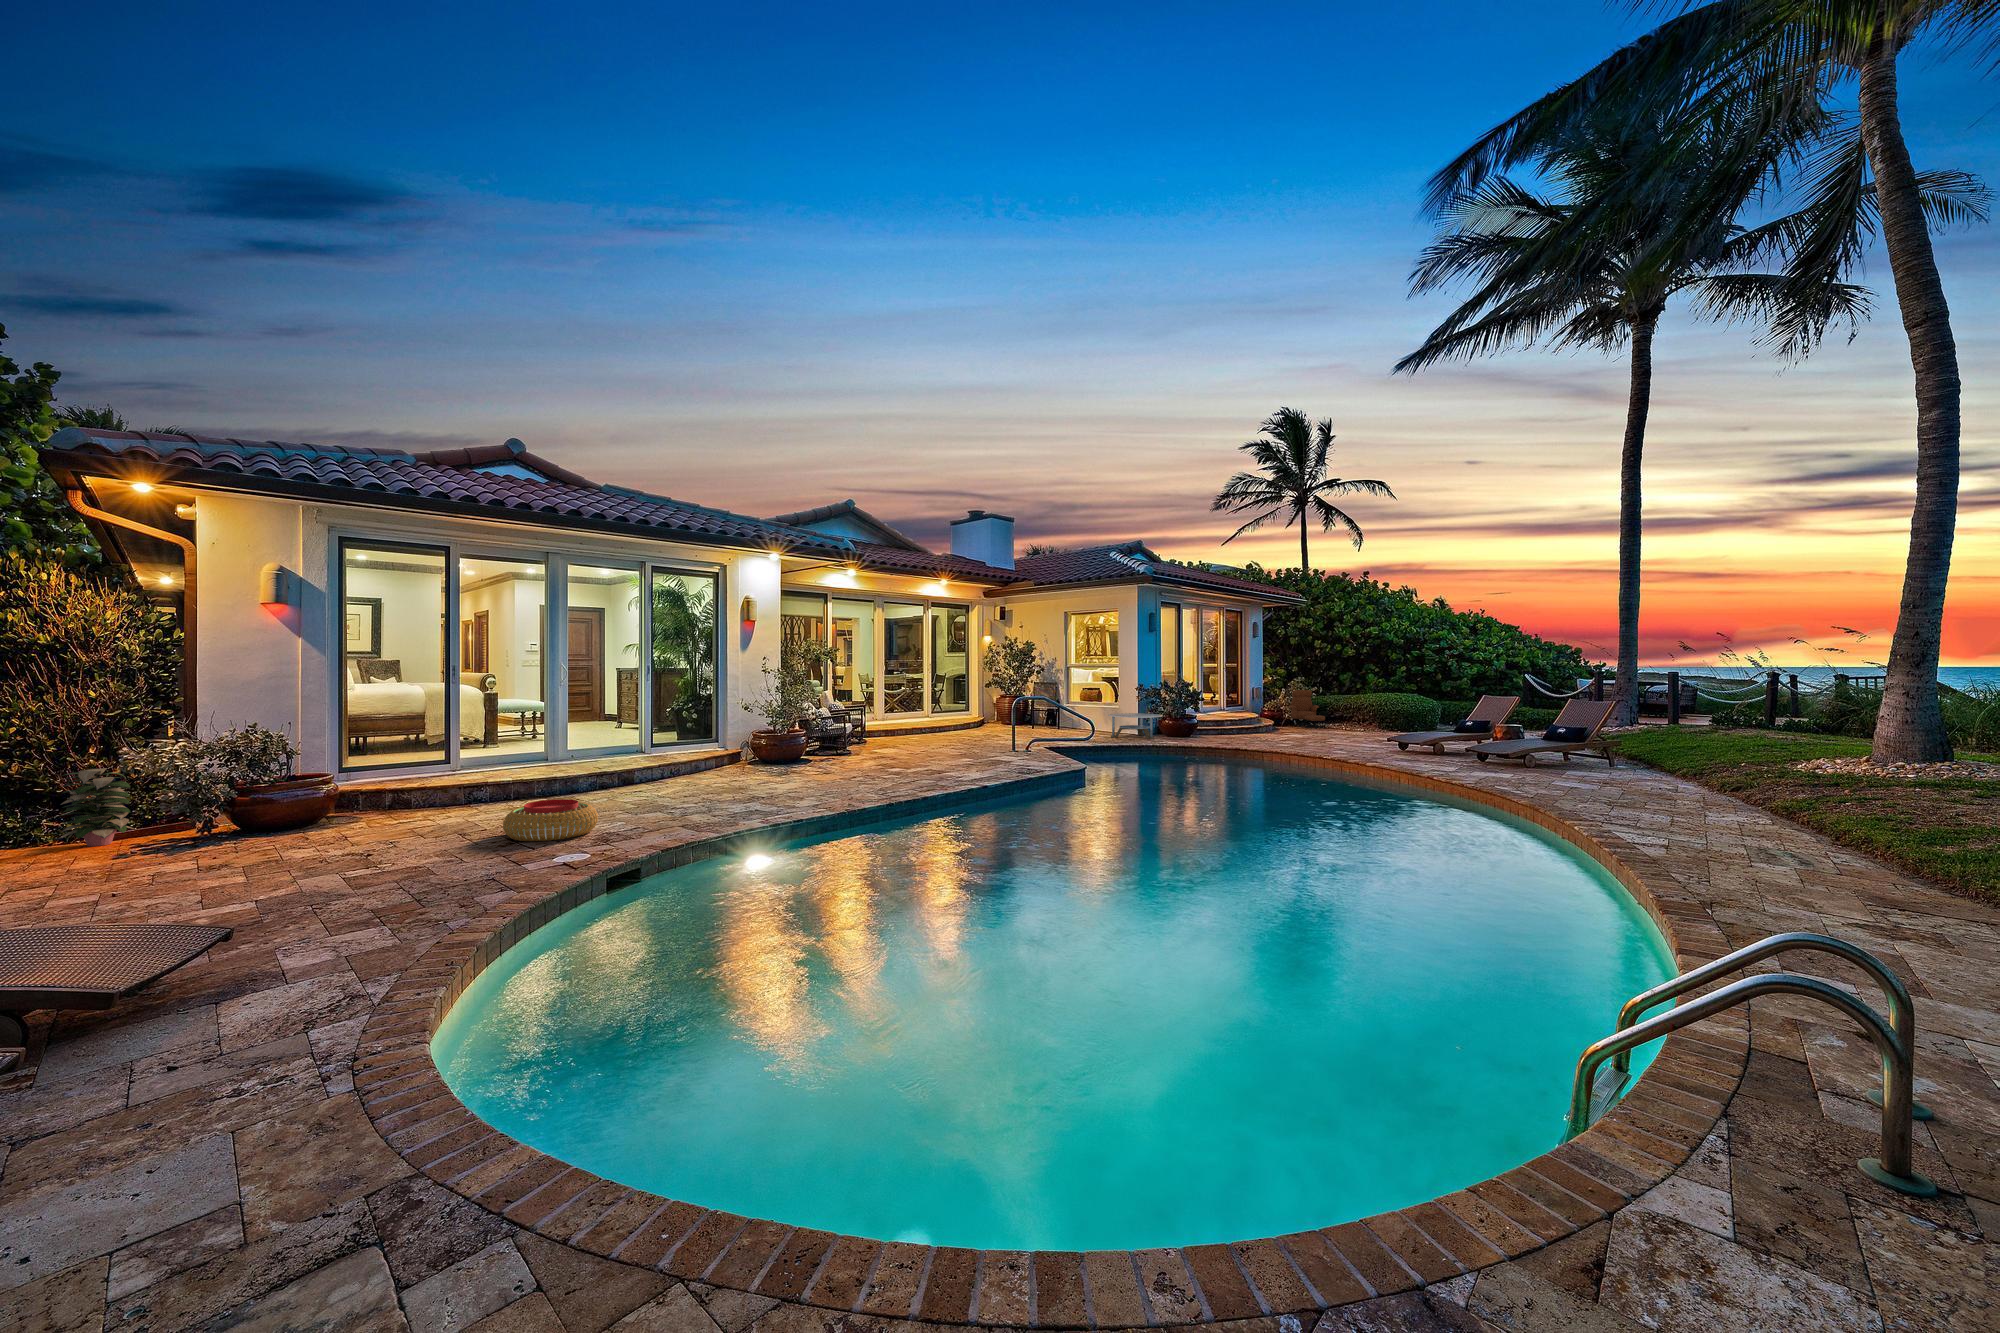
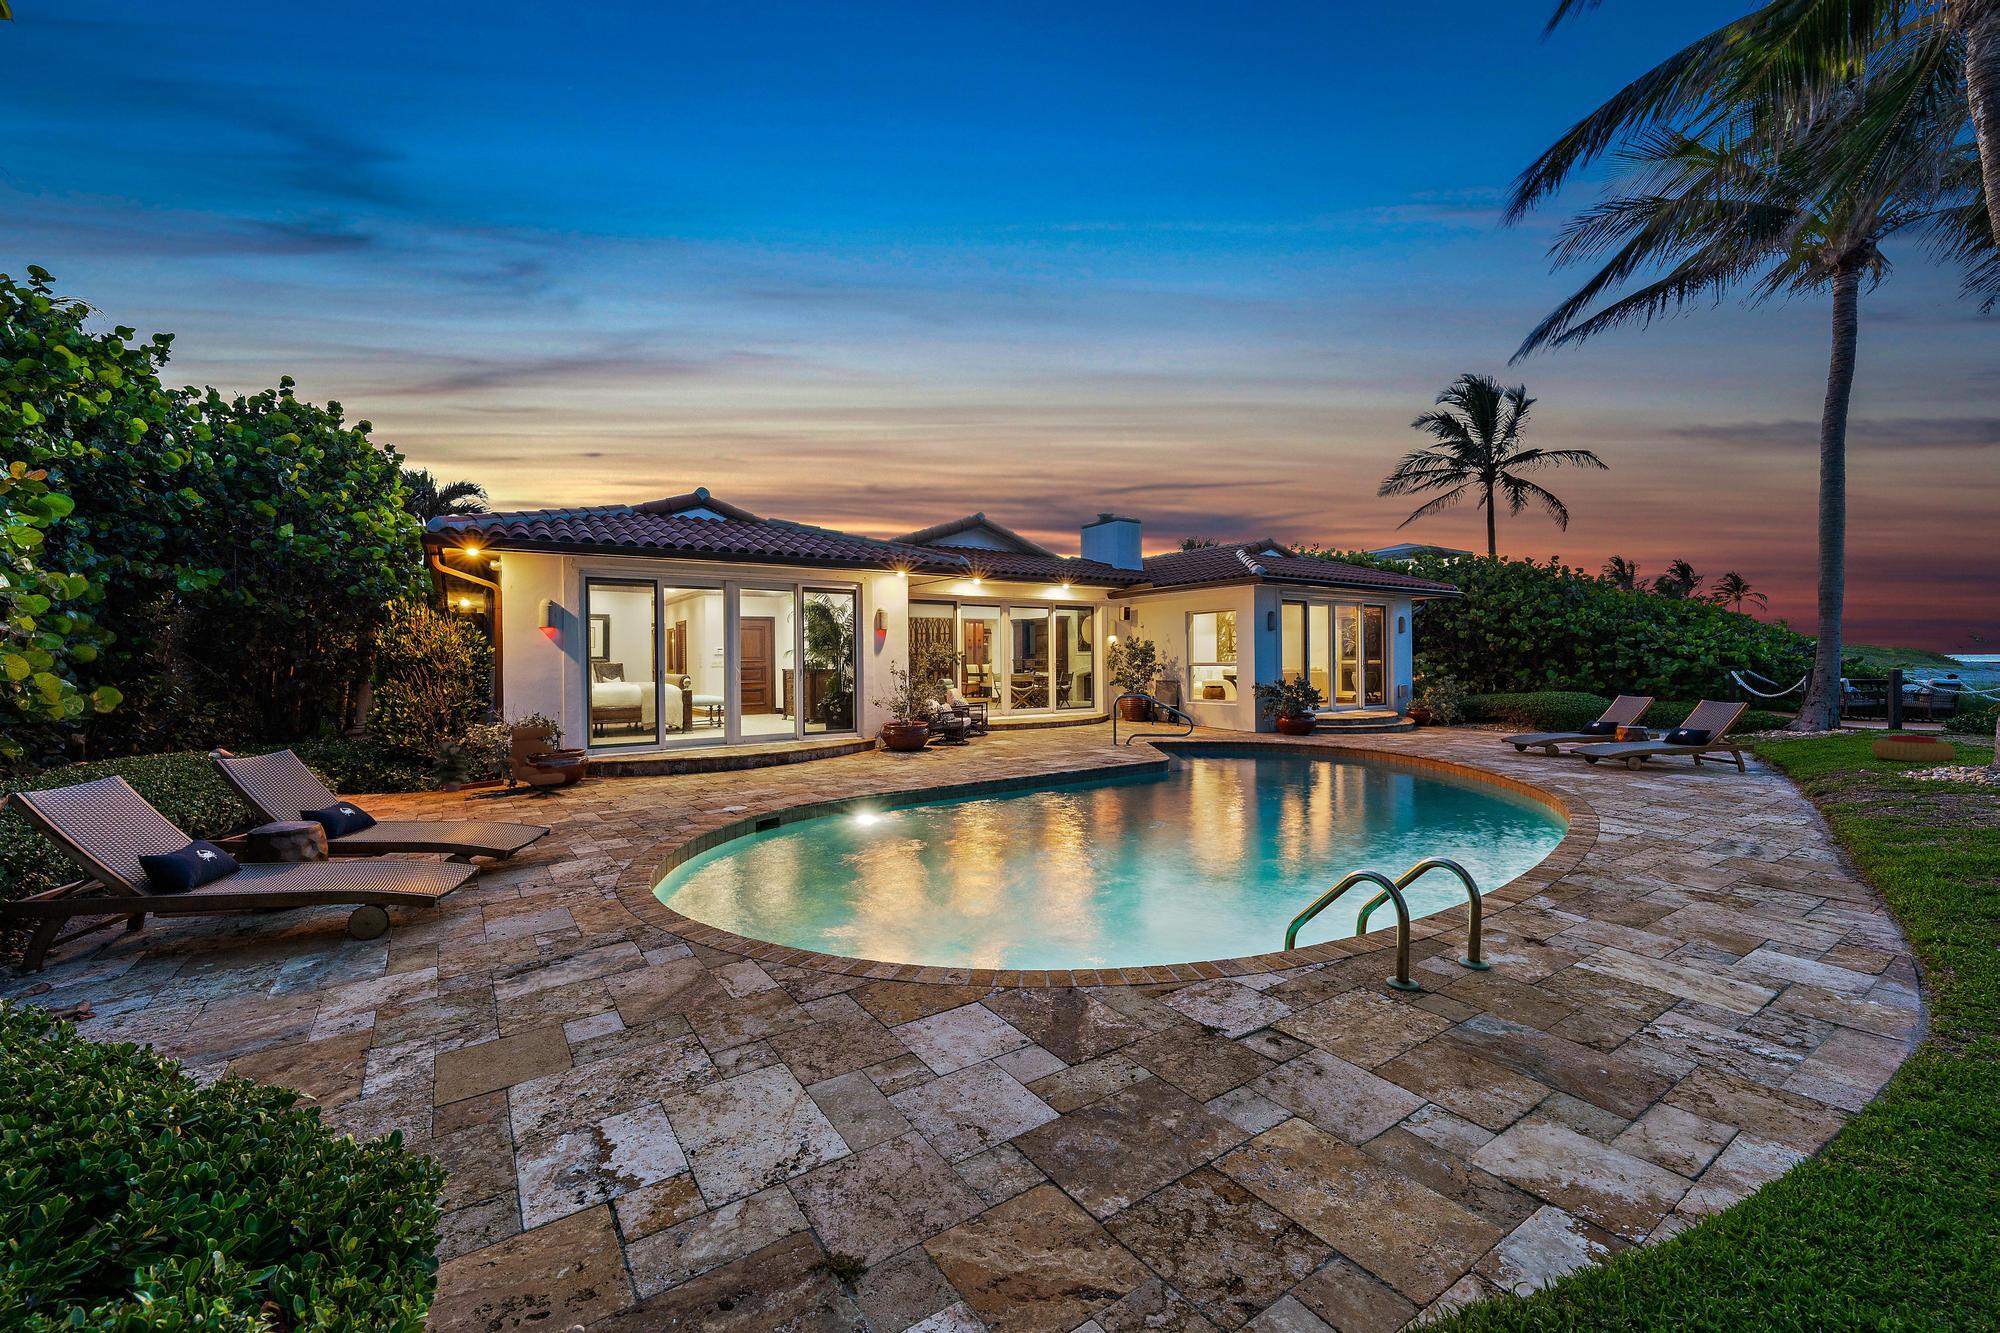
lounge chair: present [1288,690,1325,729] -> present [504,727,565,799]
round table: present [1108,713,1163,739] -> none [1225,710,1280,736]
pouf: present [503,799,598,841] -> present [1871,736,1955,761]

